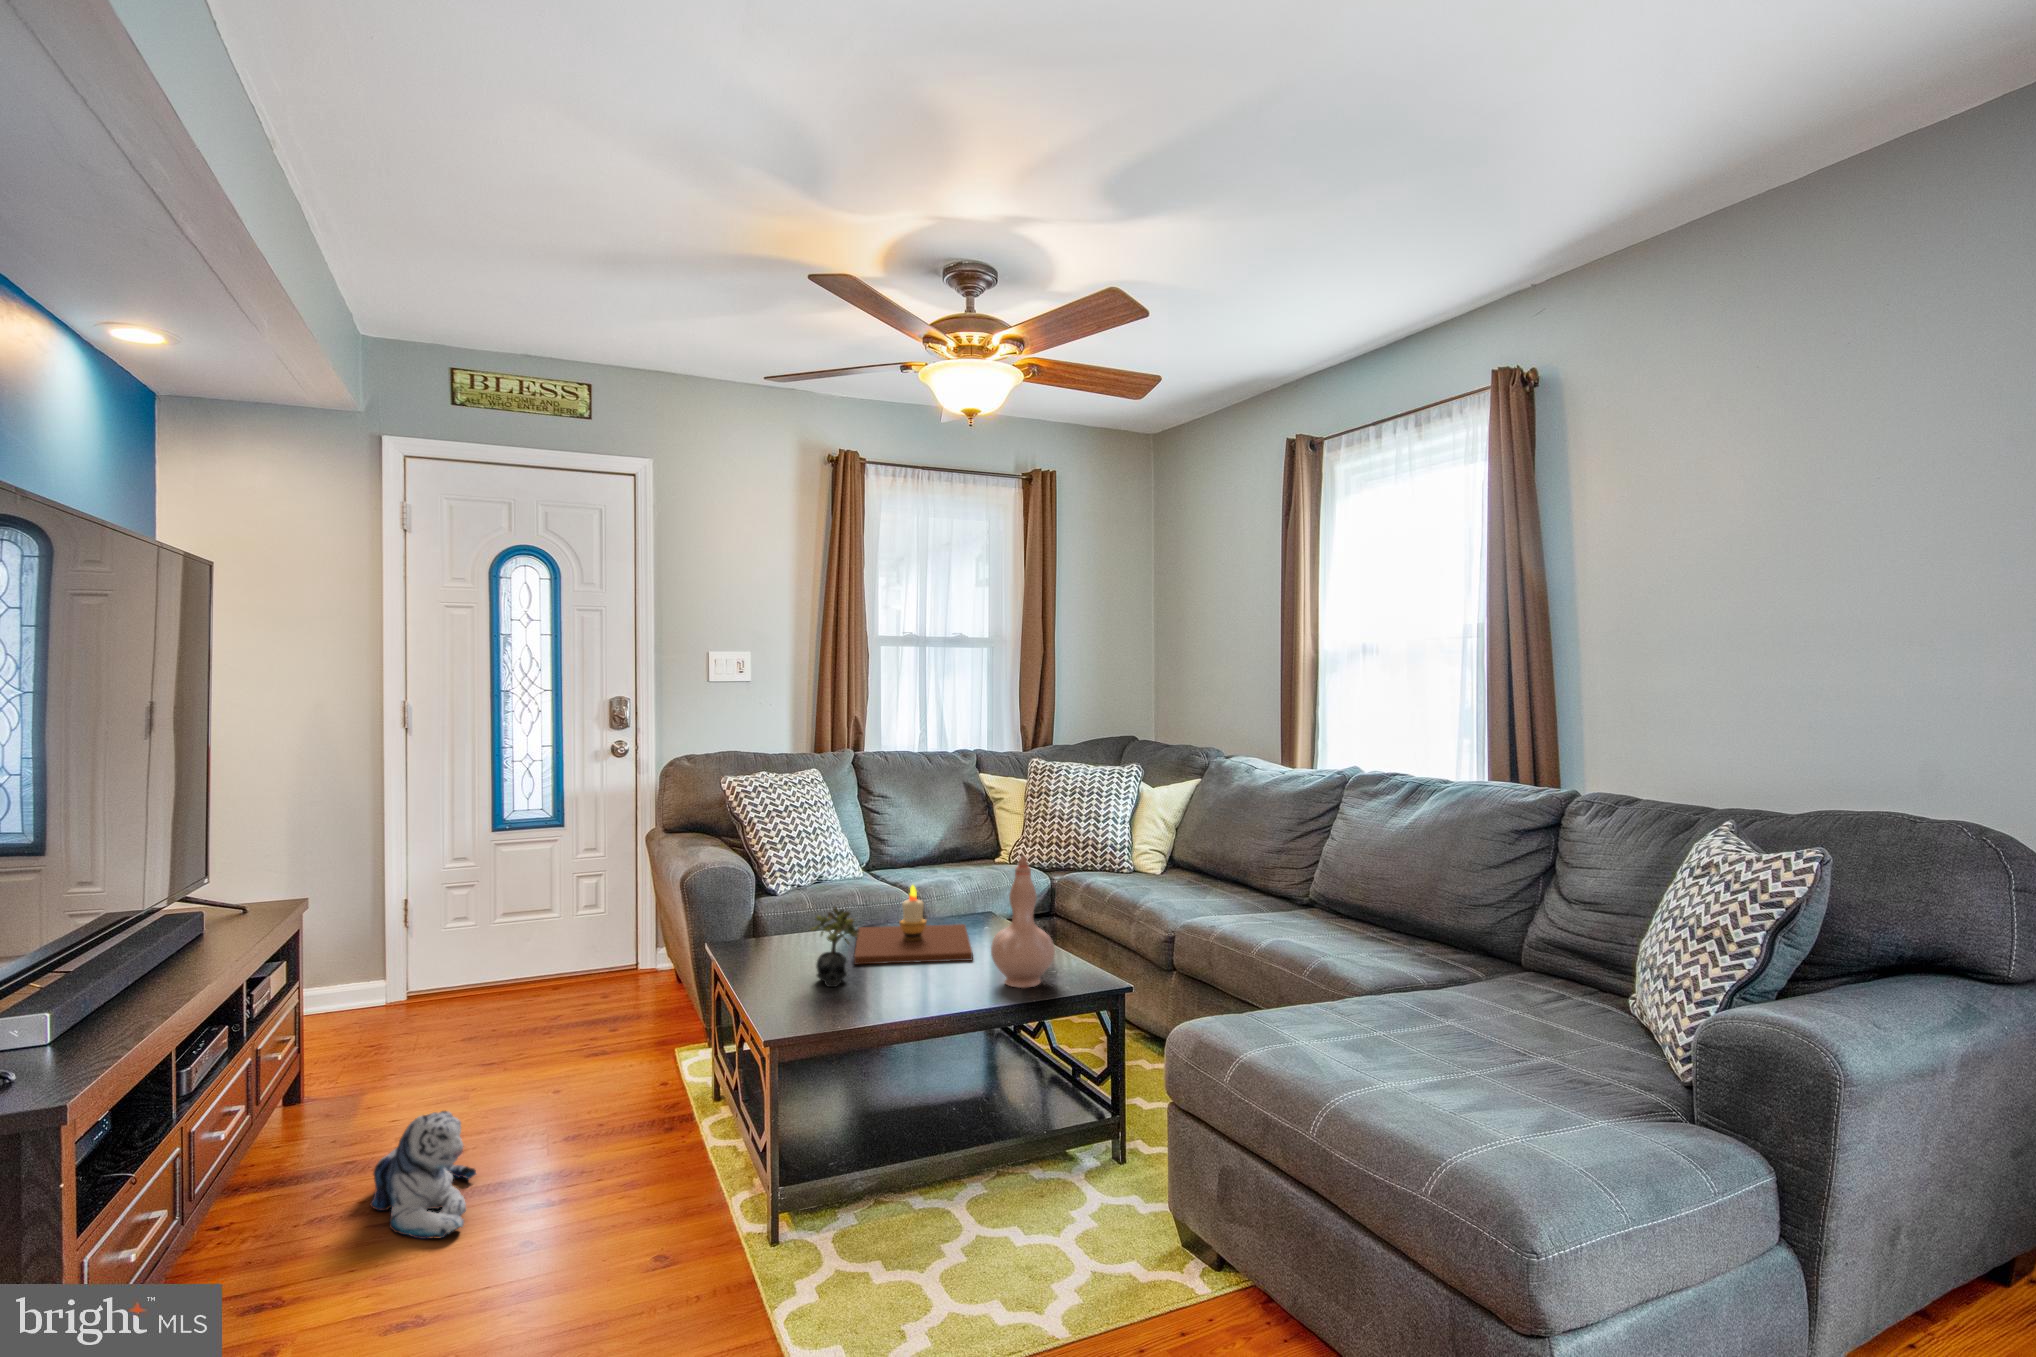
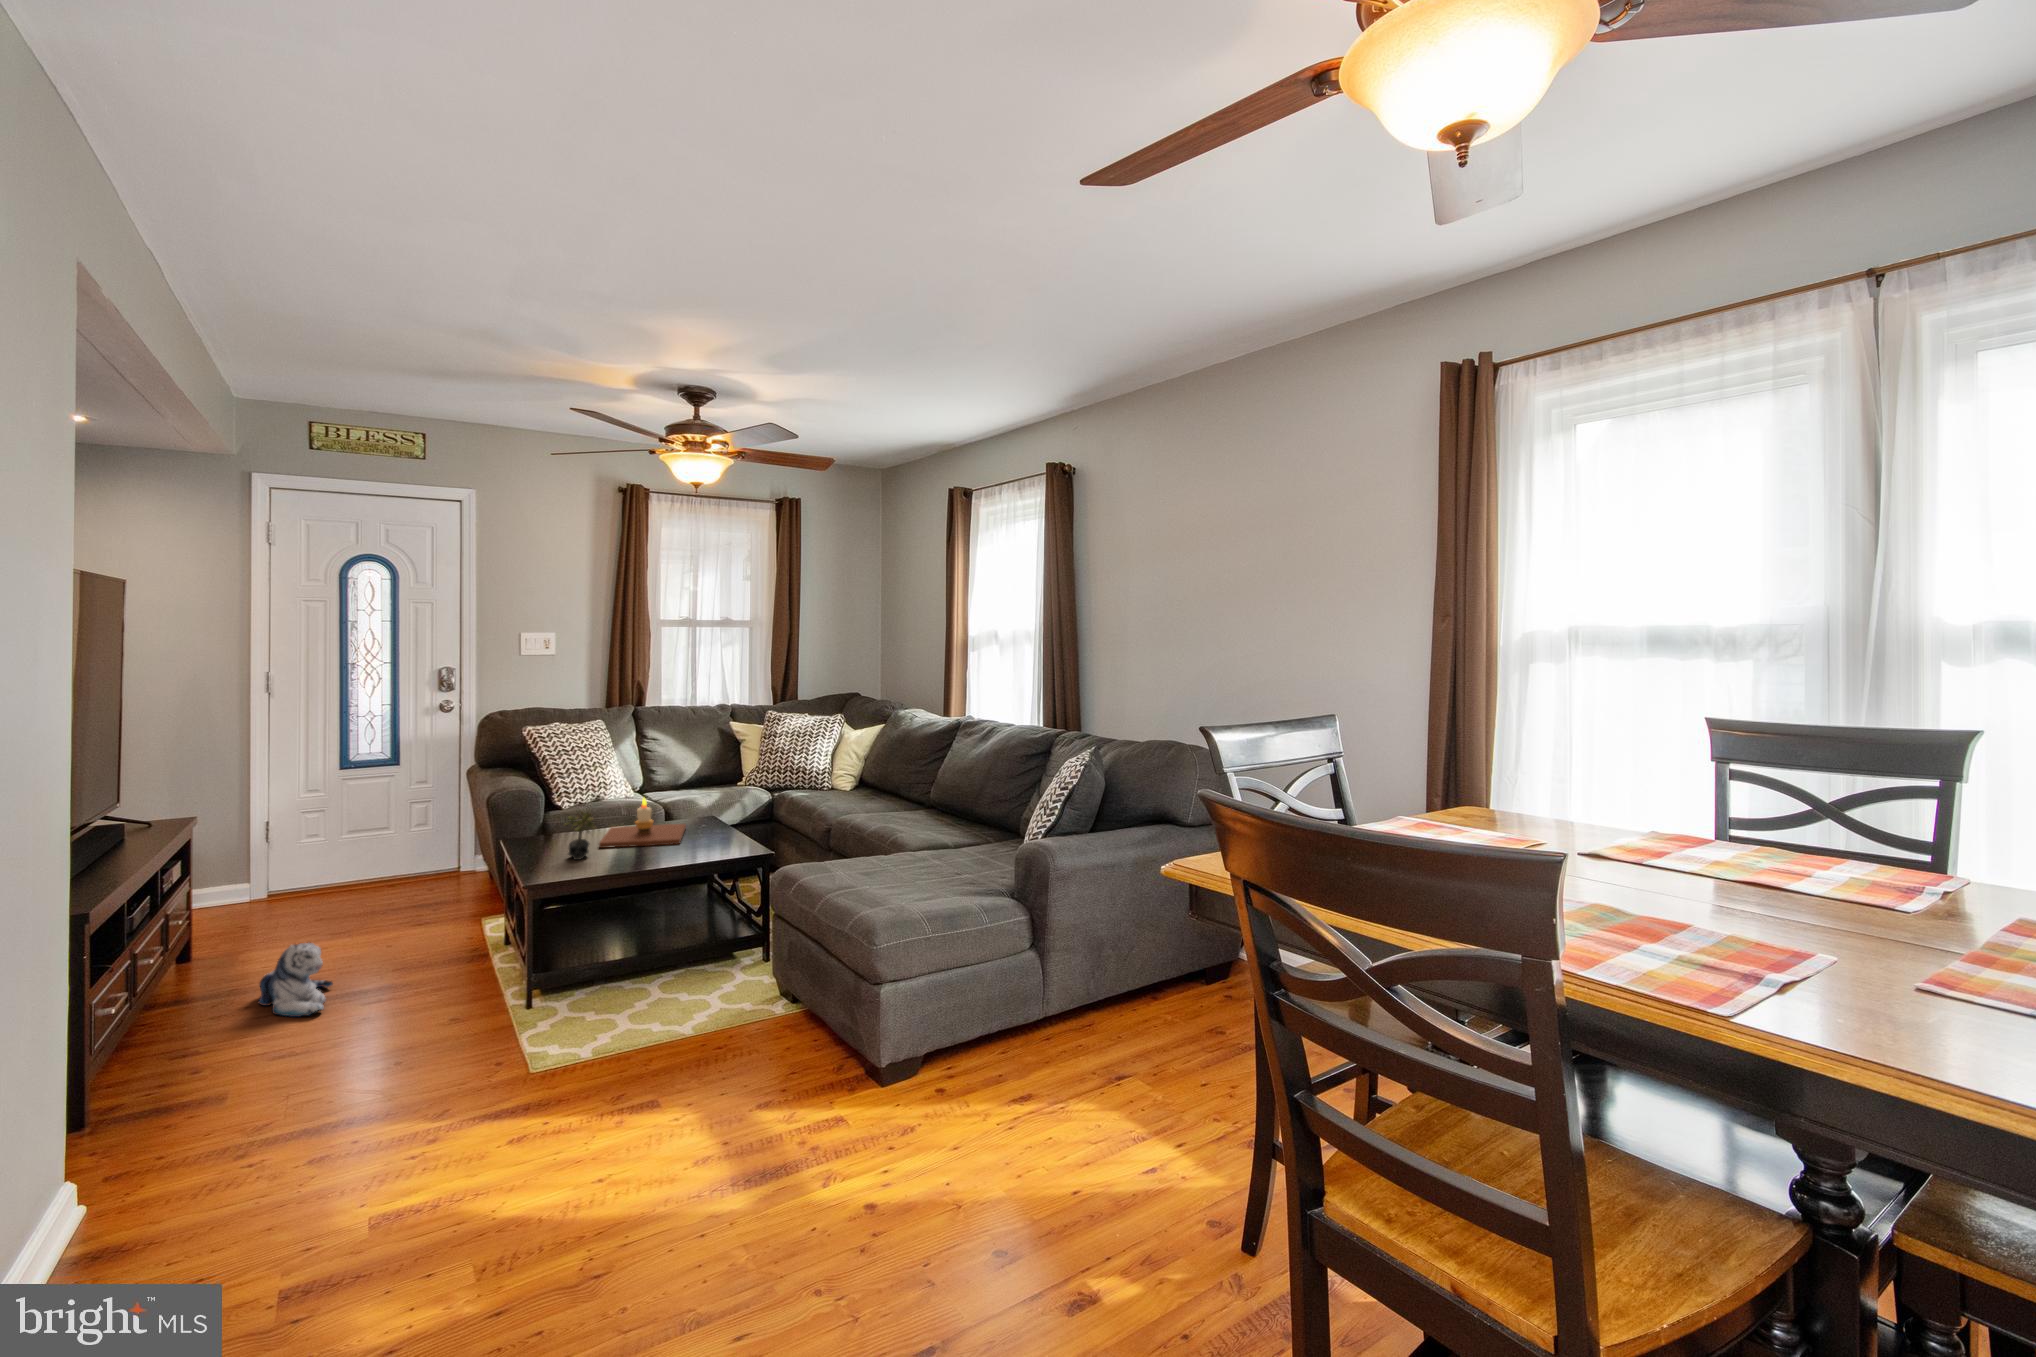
vase: present [991,857,1055,988] -> none [683,777,724,857]

